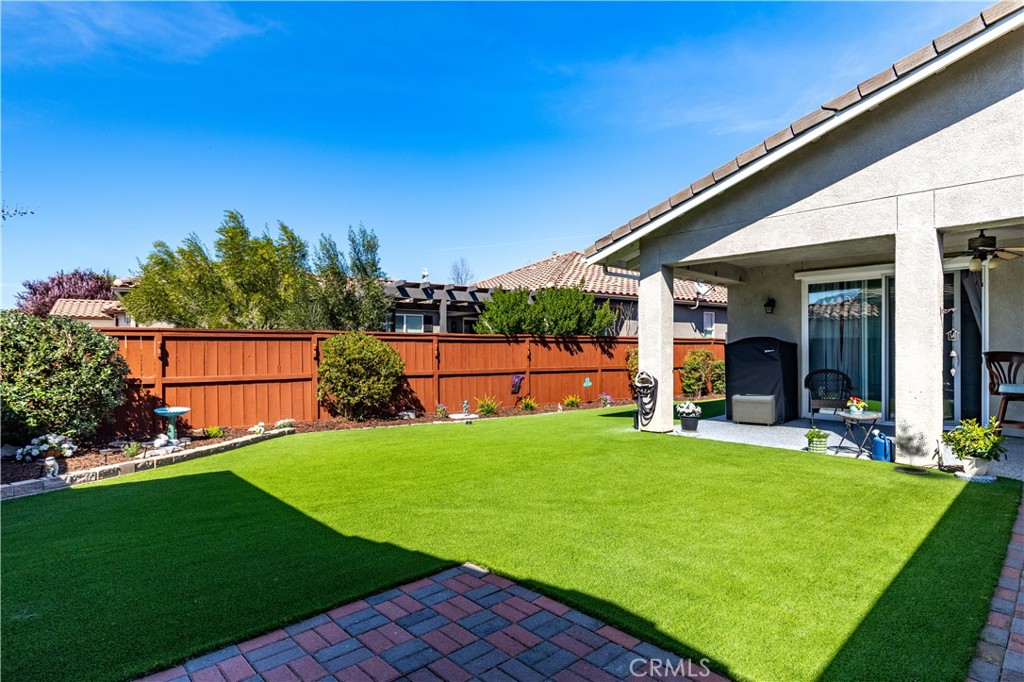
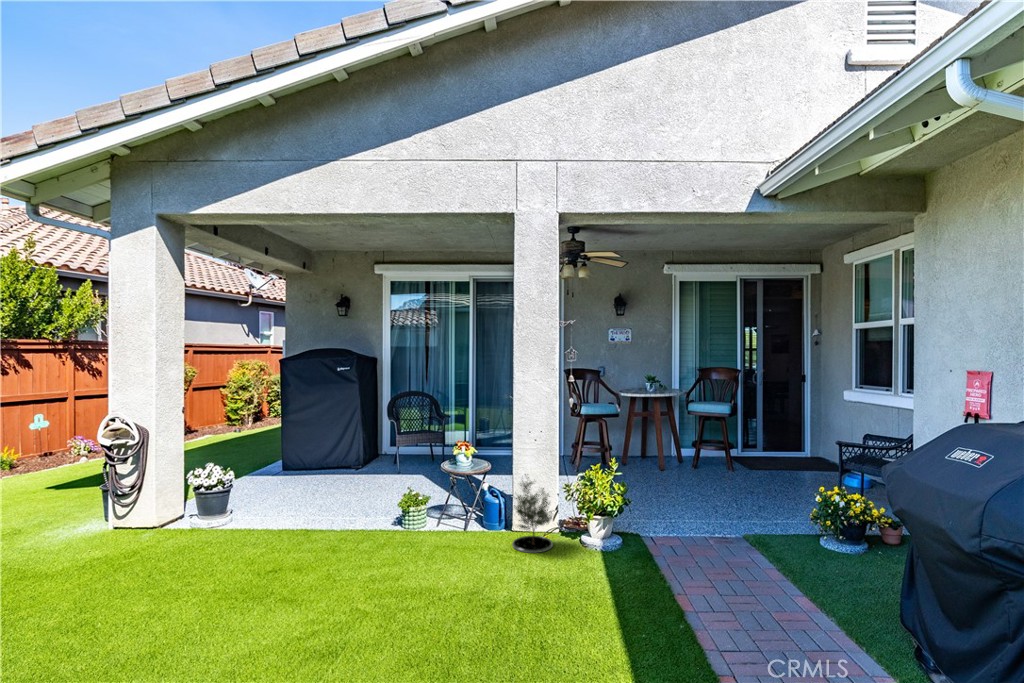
storage bench: present [732,394,775,426] -> none [290,431,351,478]

